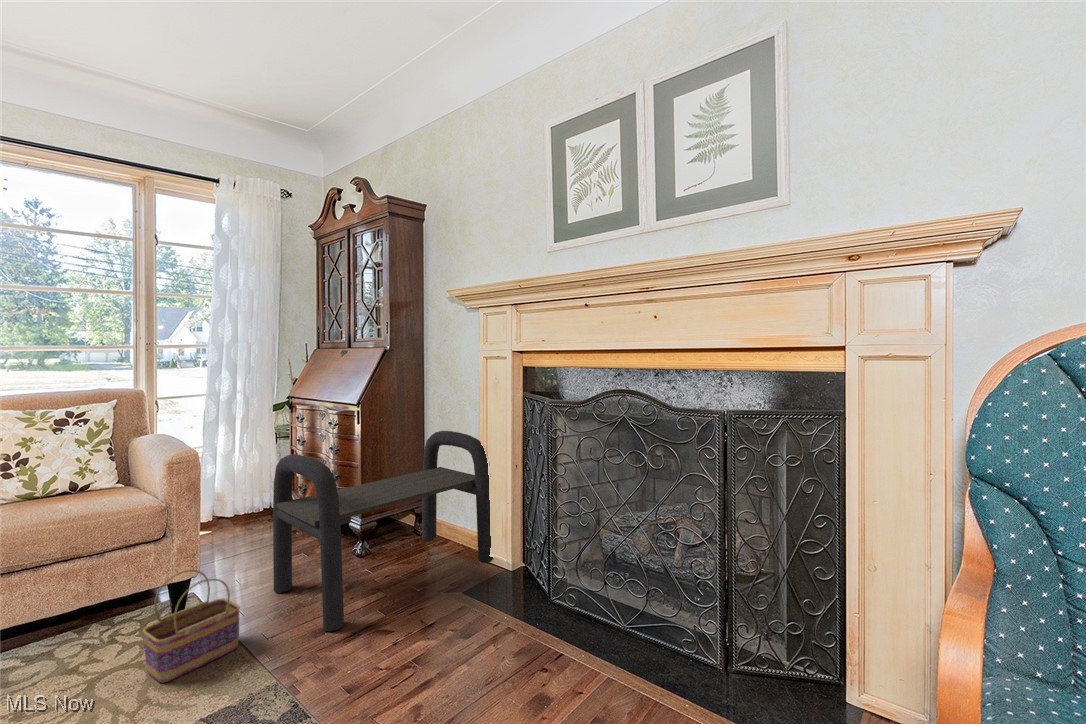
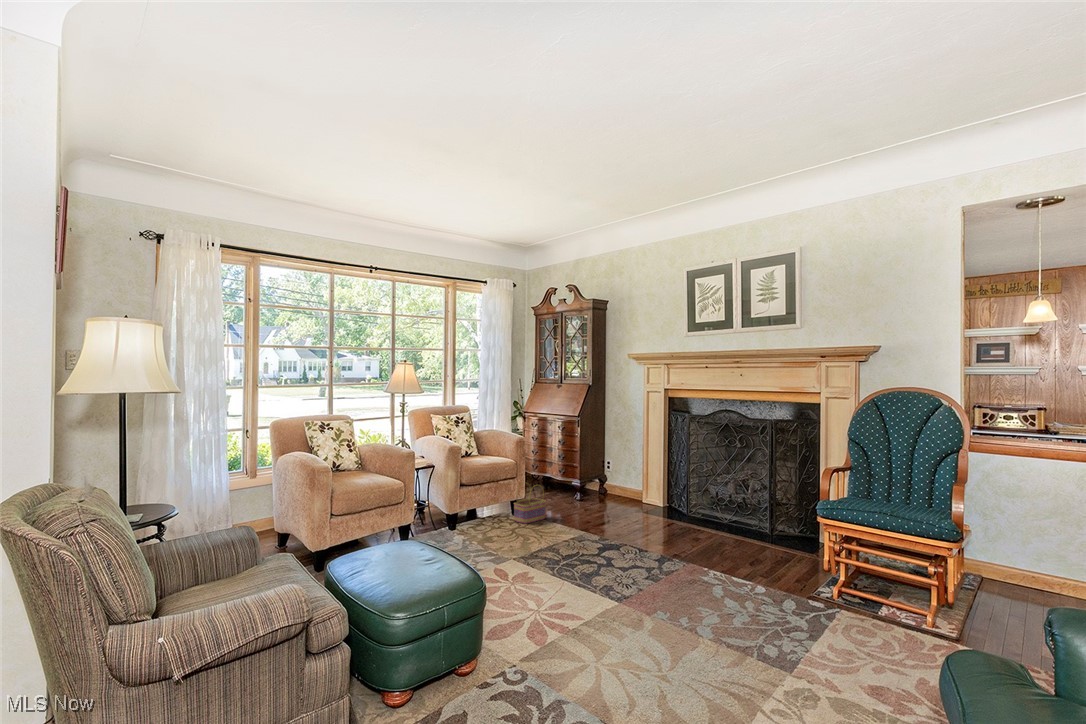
bench: present [273,431,494,631] -> none [542,432,651,518]

